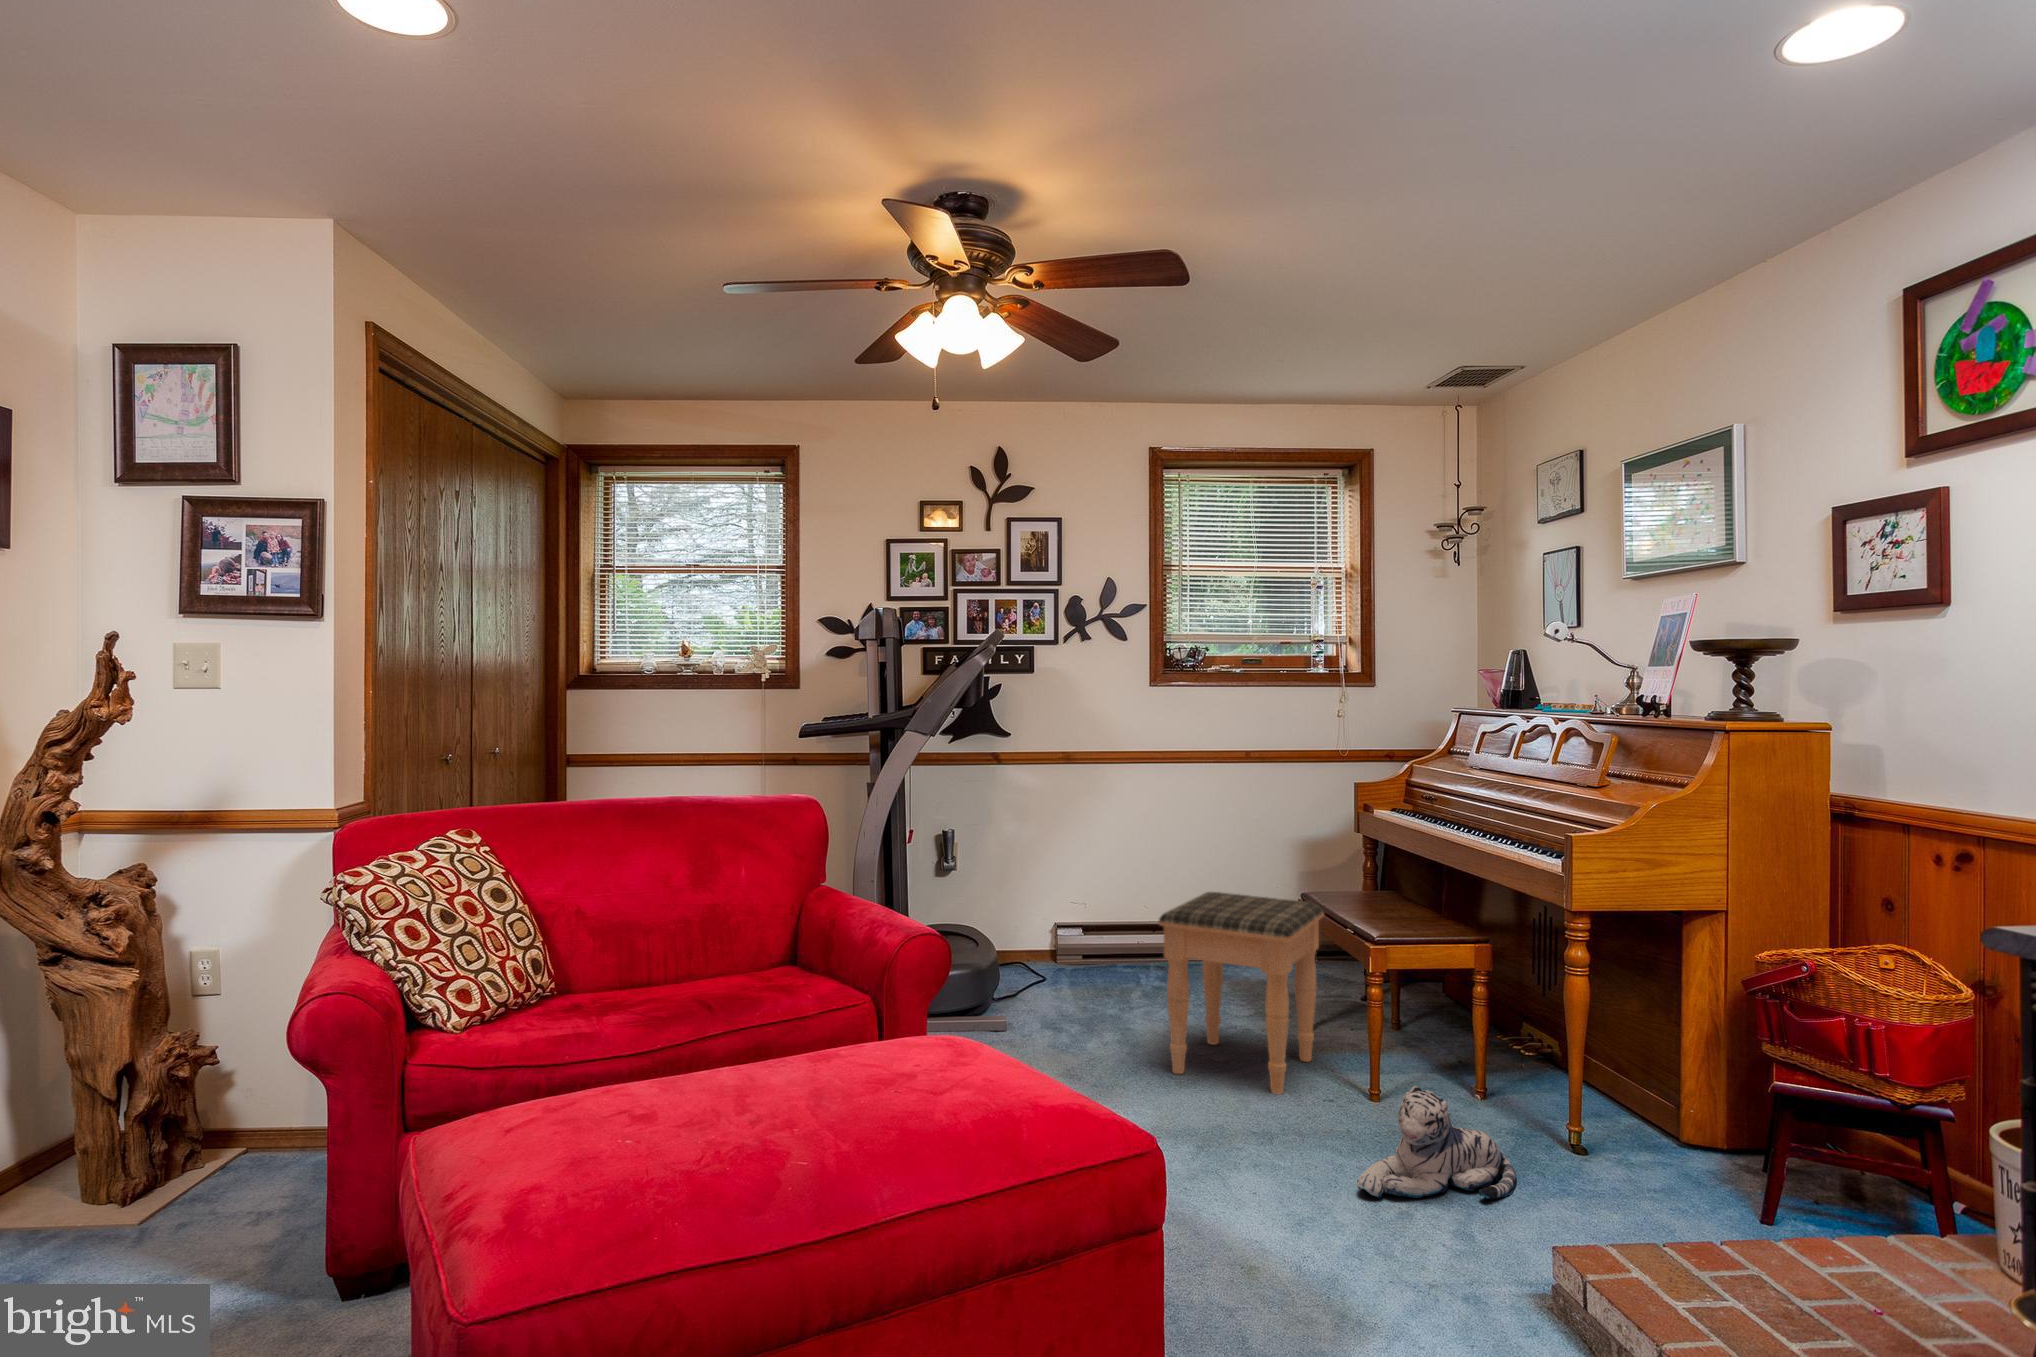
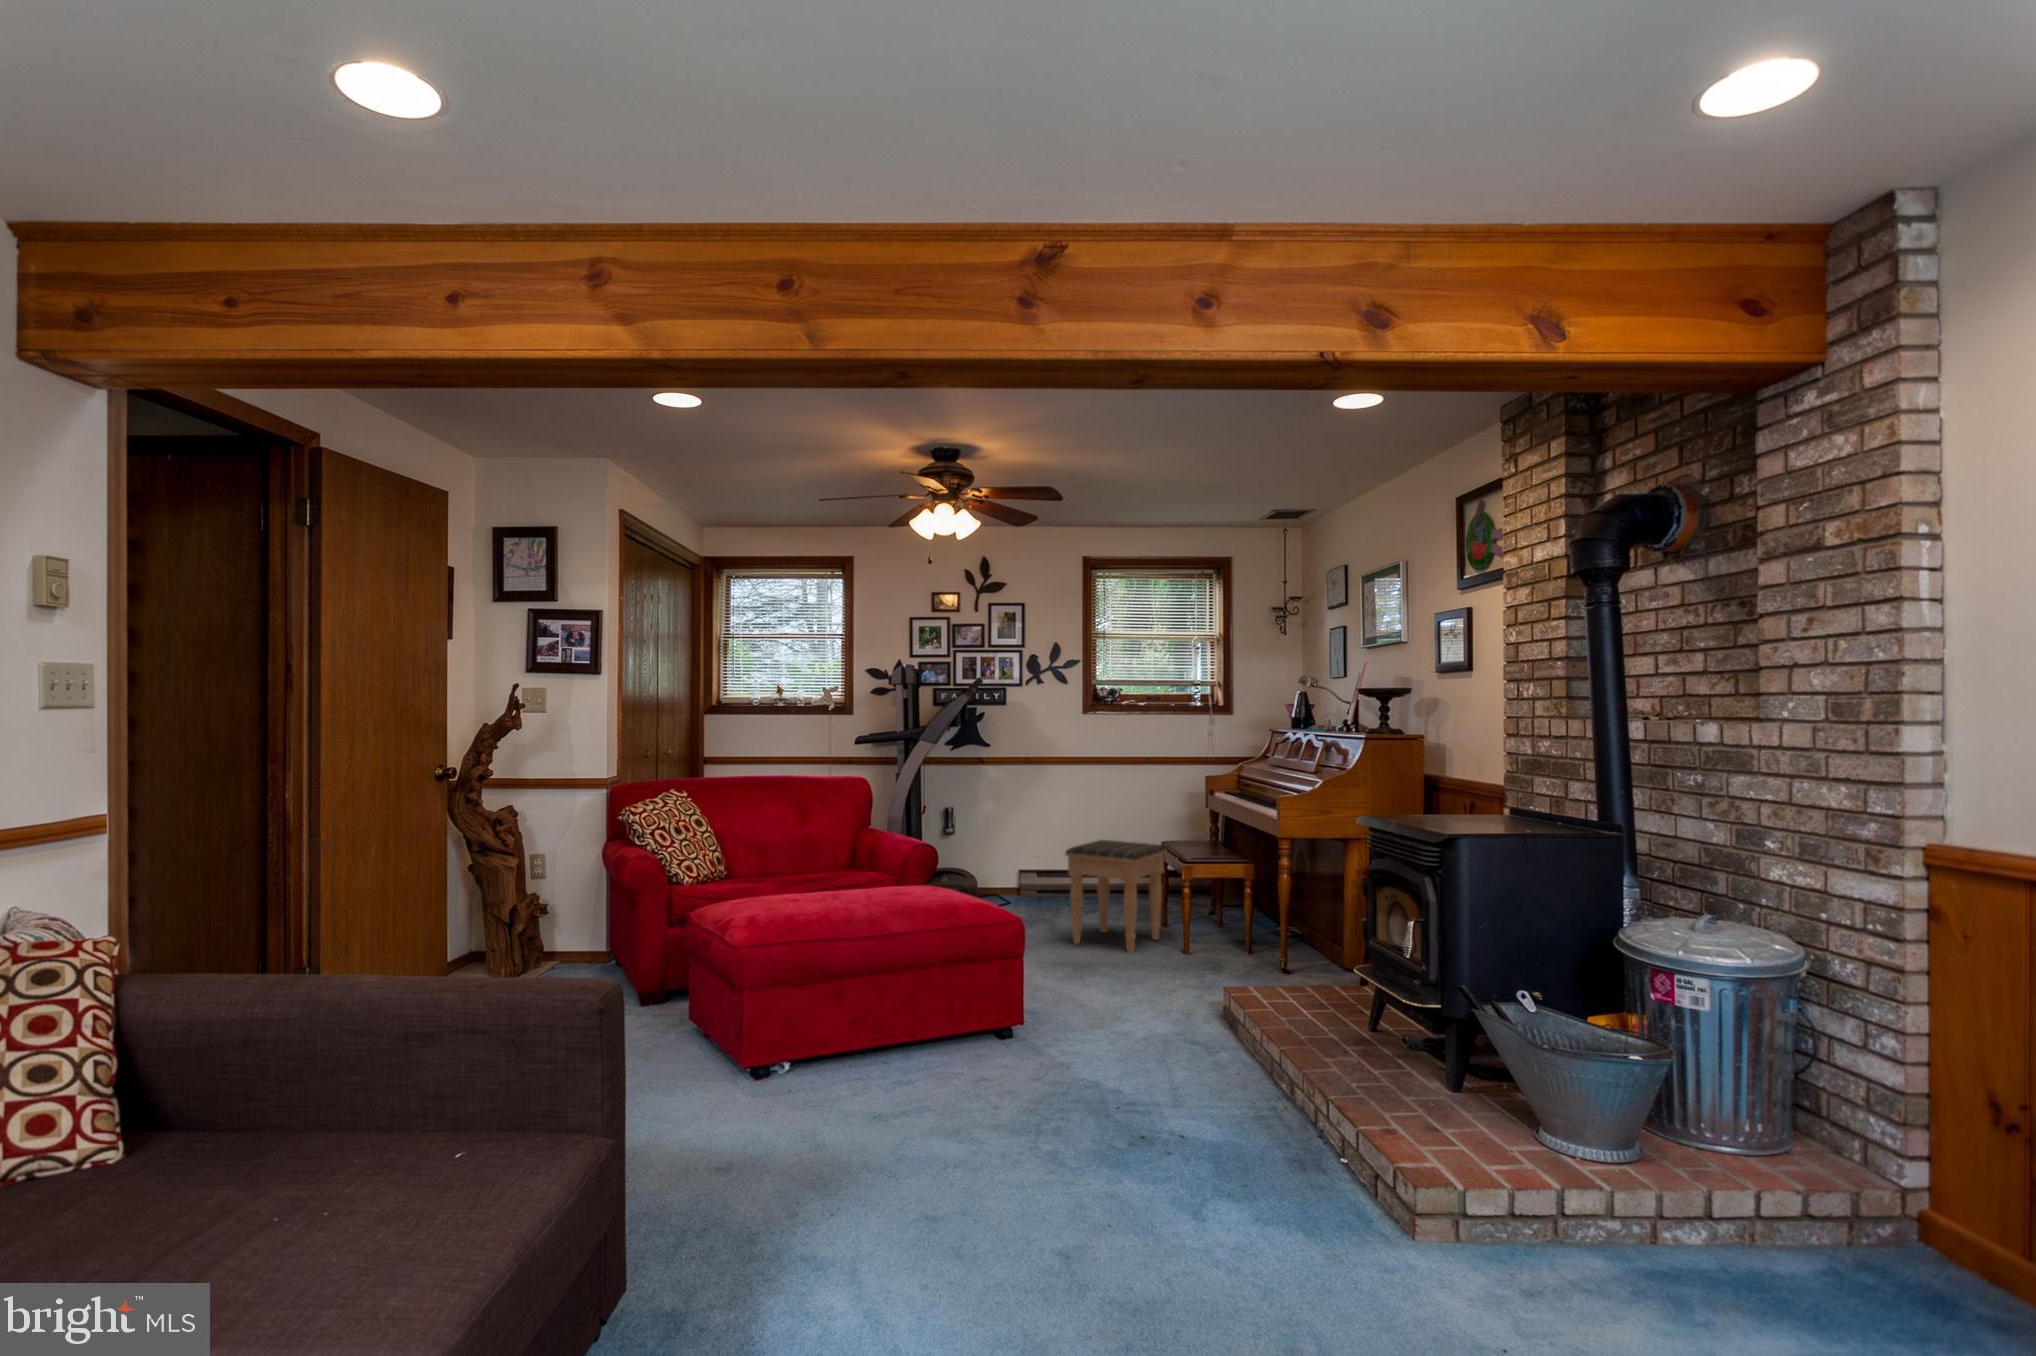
plush toy: present [1357,1086,1517,1199] -> none [1150,931,1241,988]

